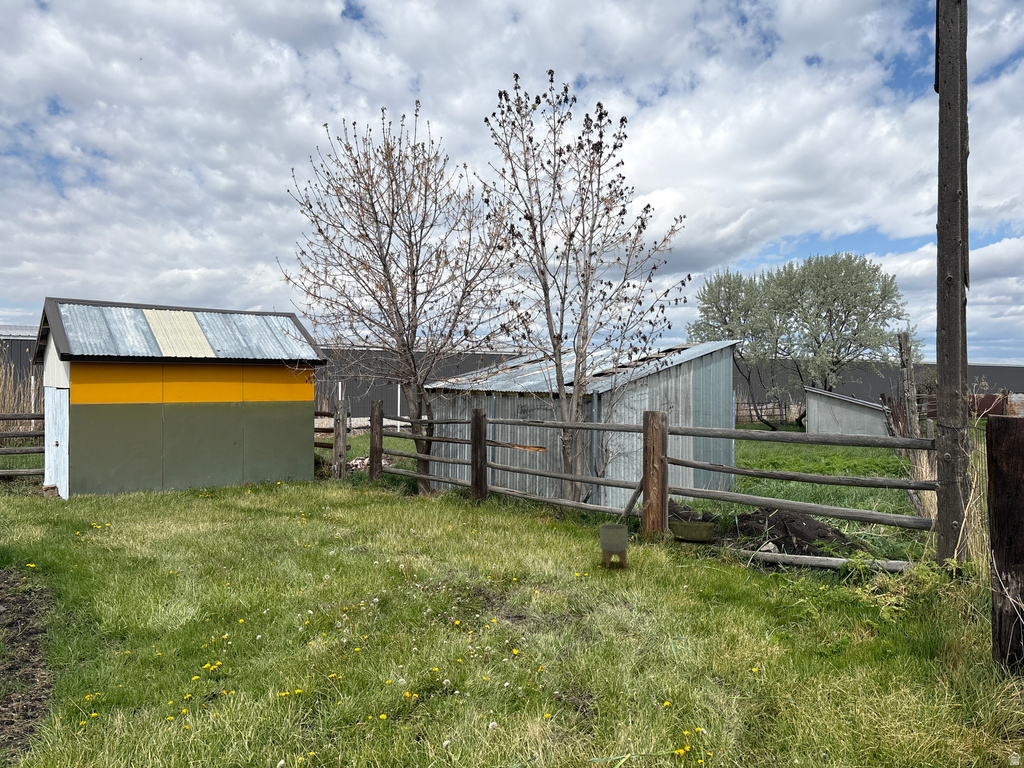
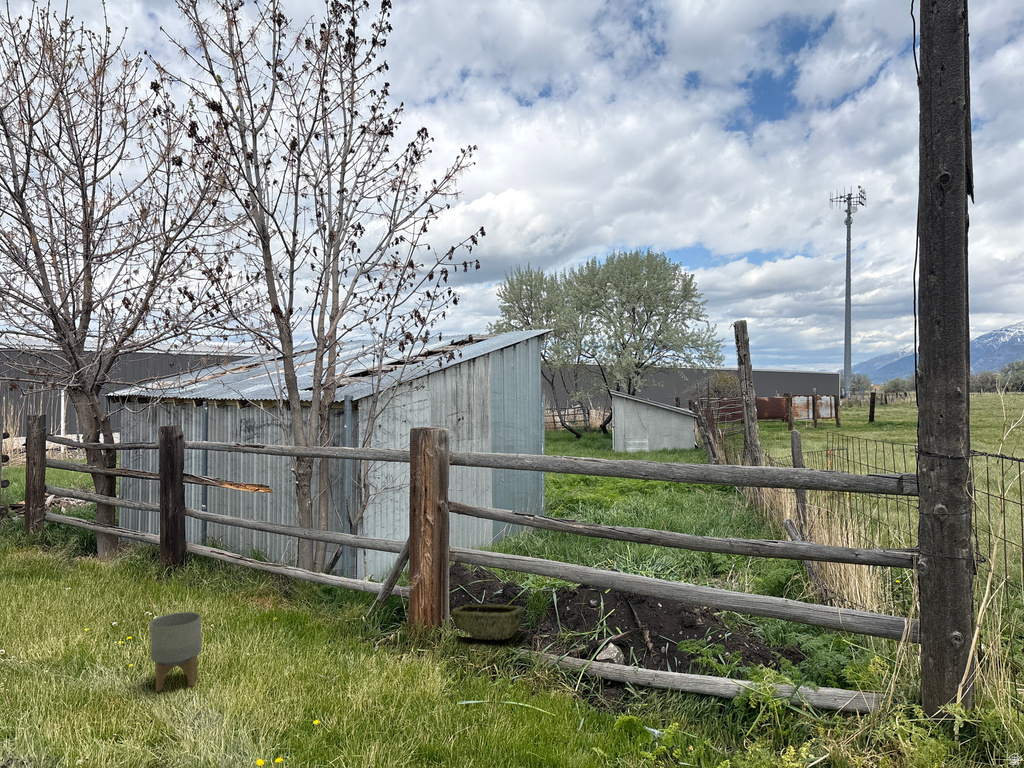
planter: present [600,524,628,568] -> present [150,612,202,692]

